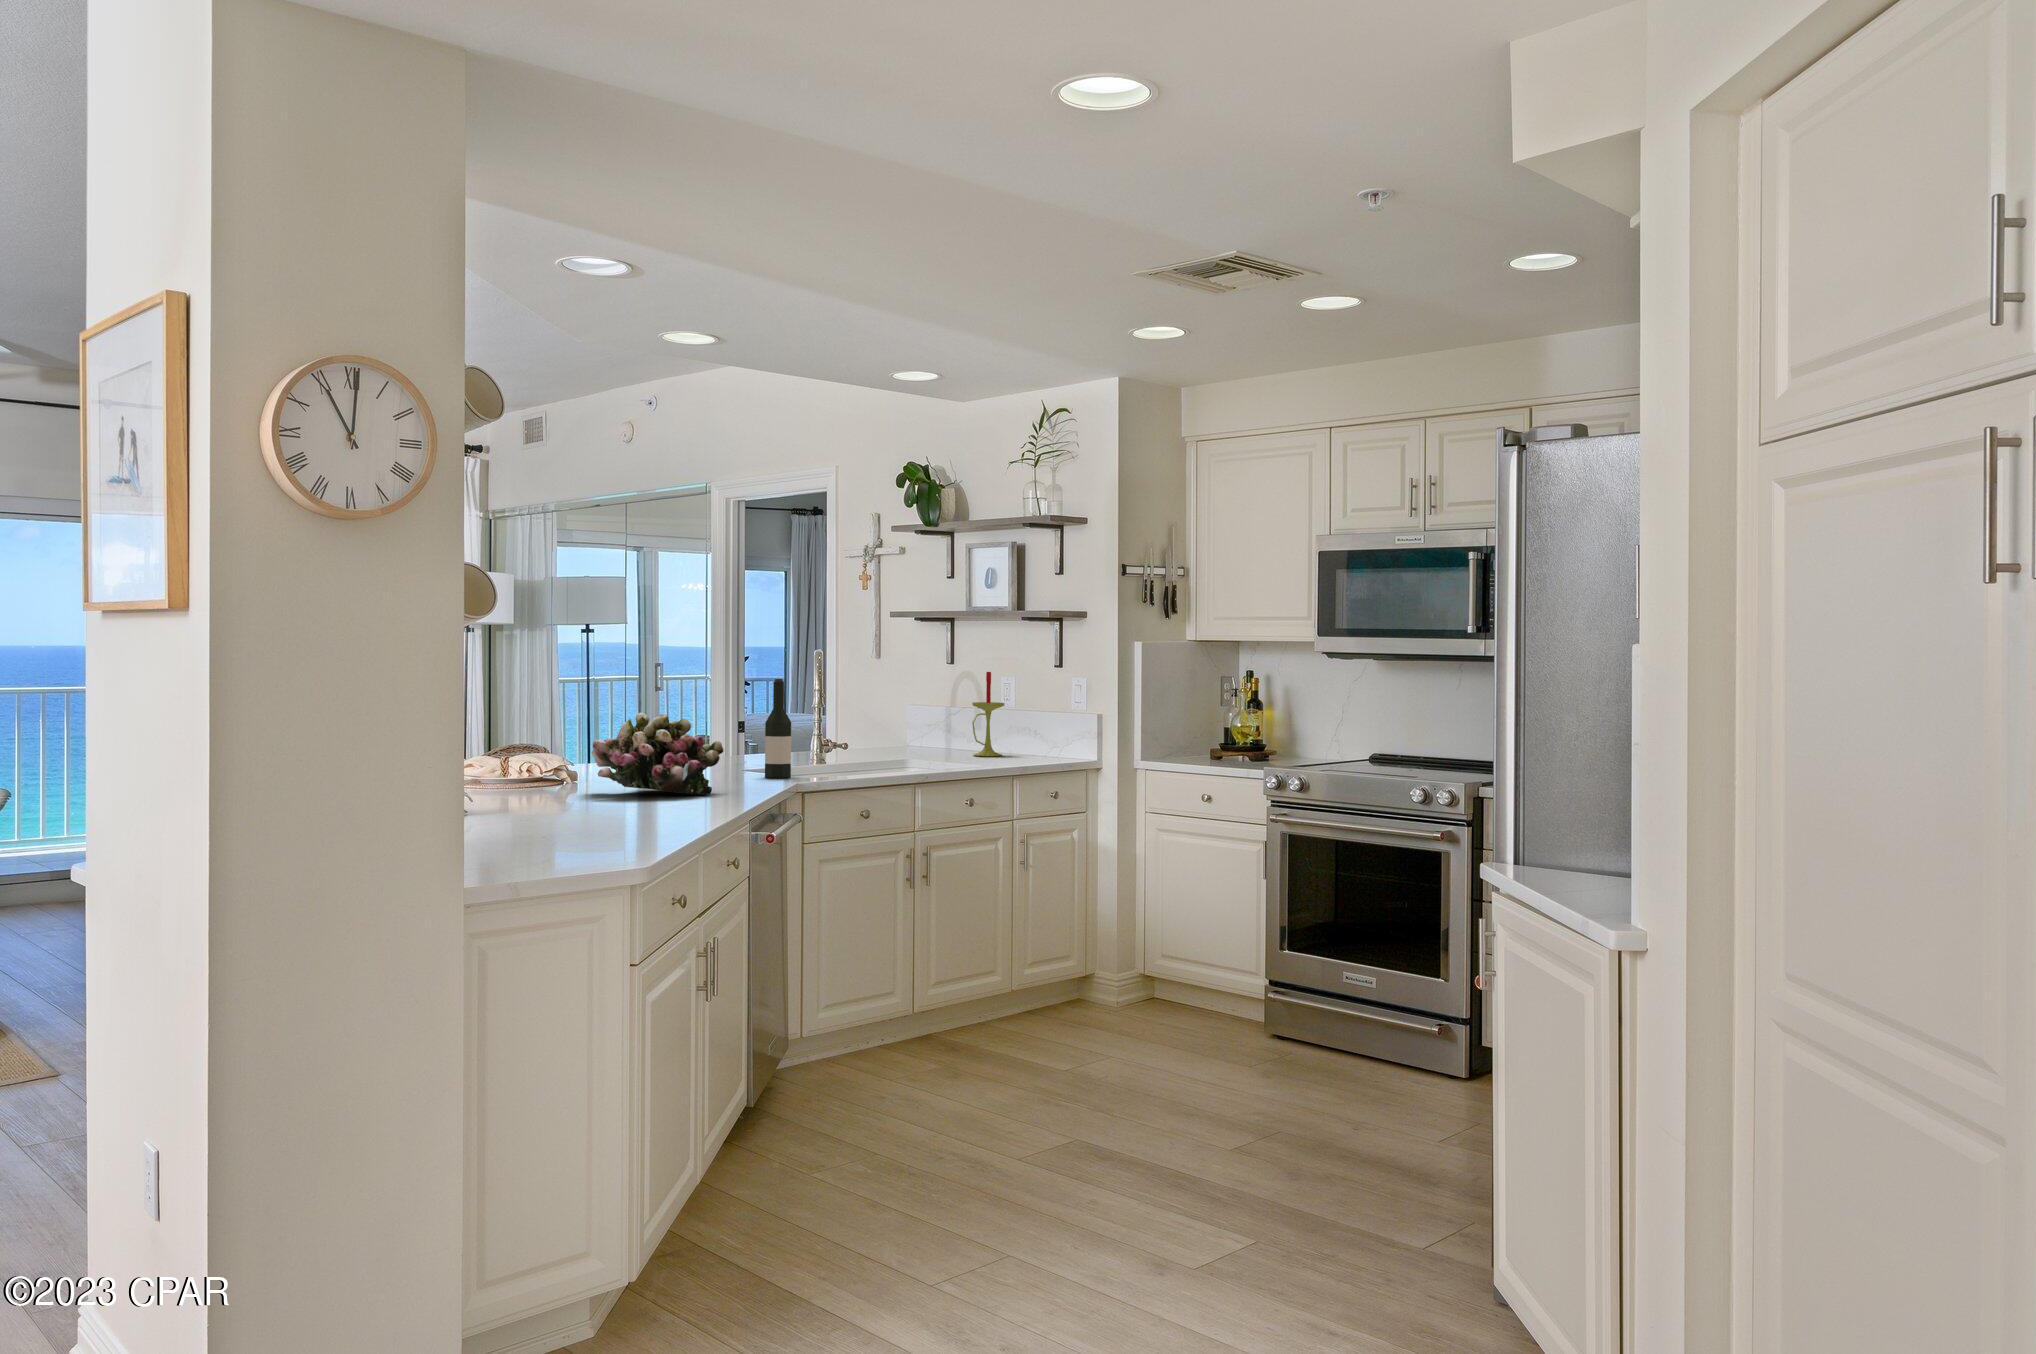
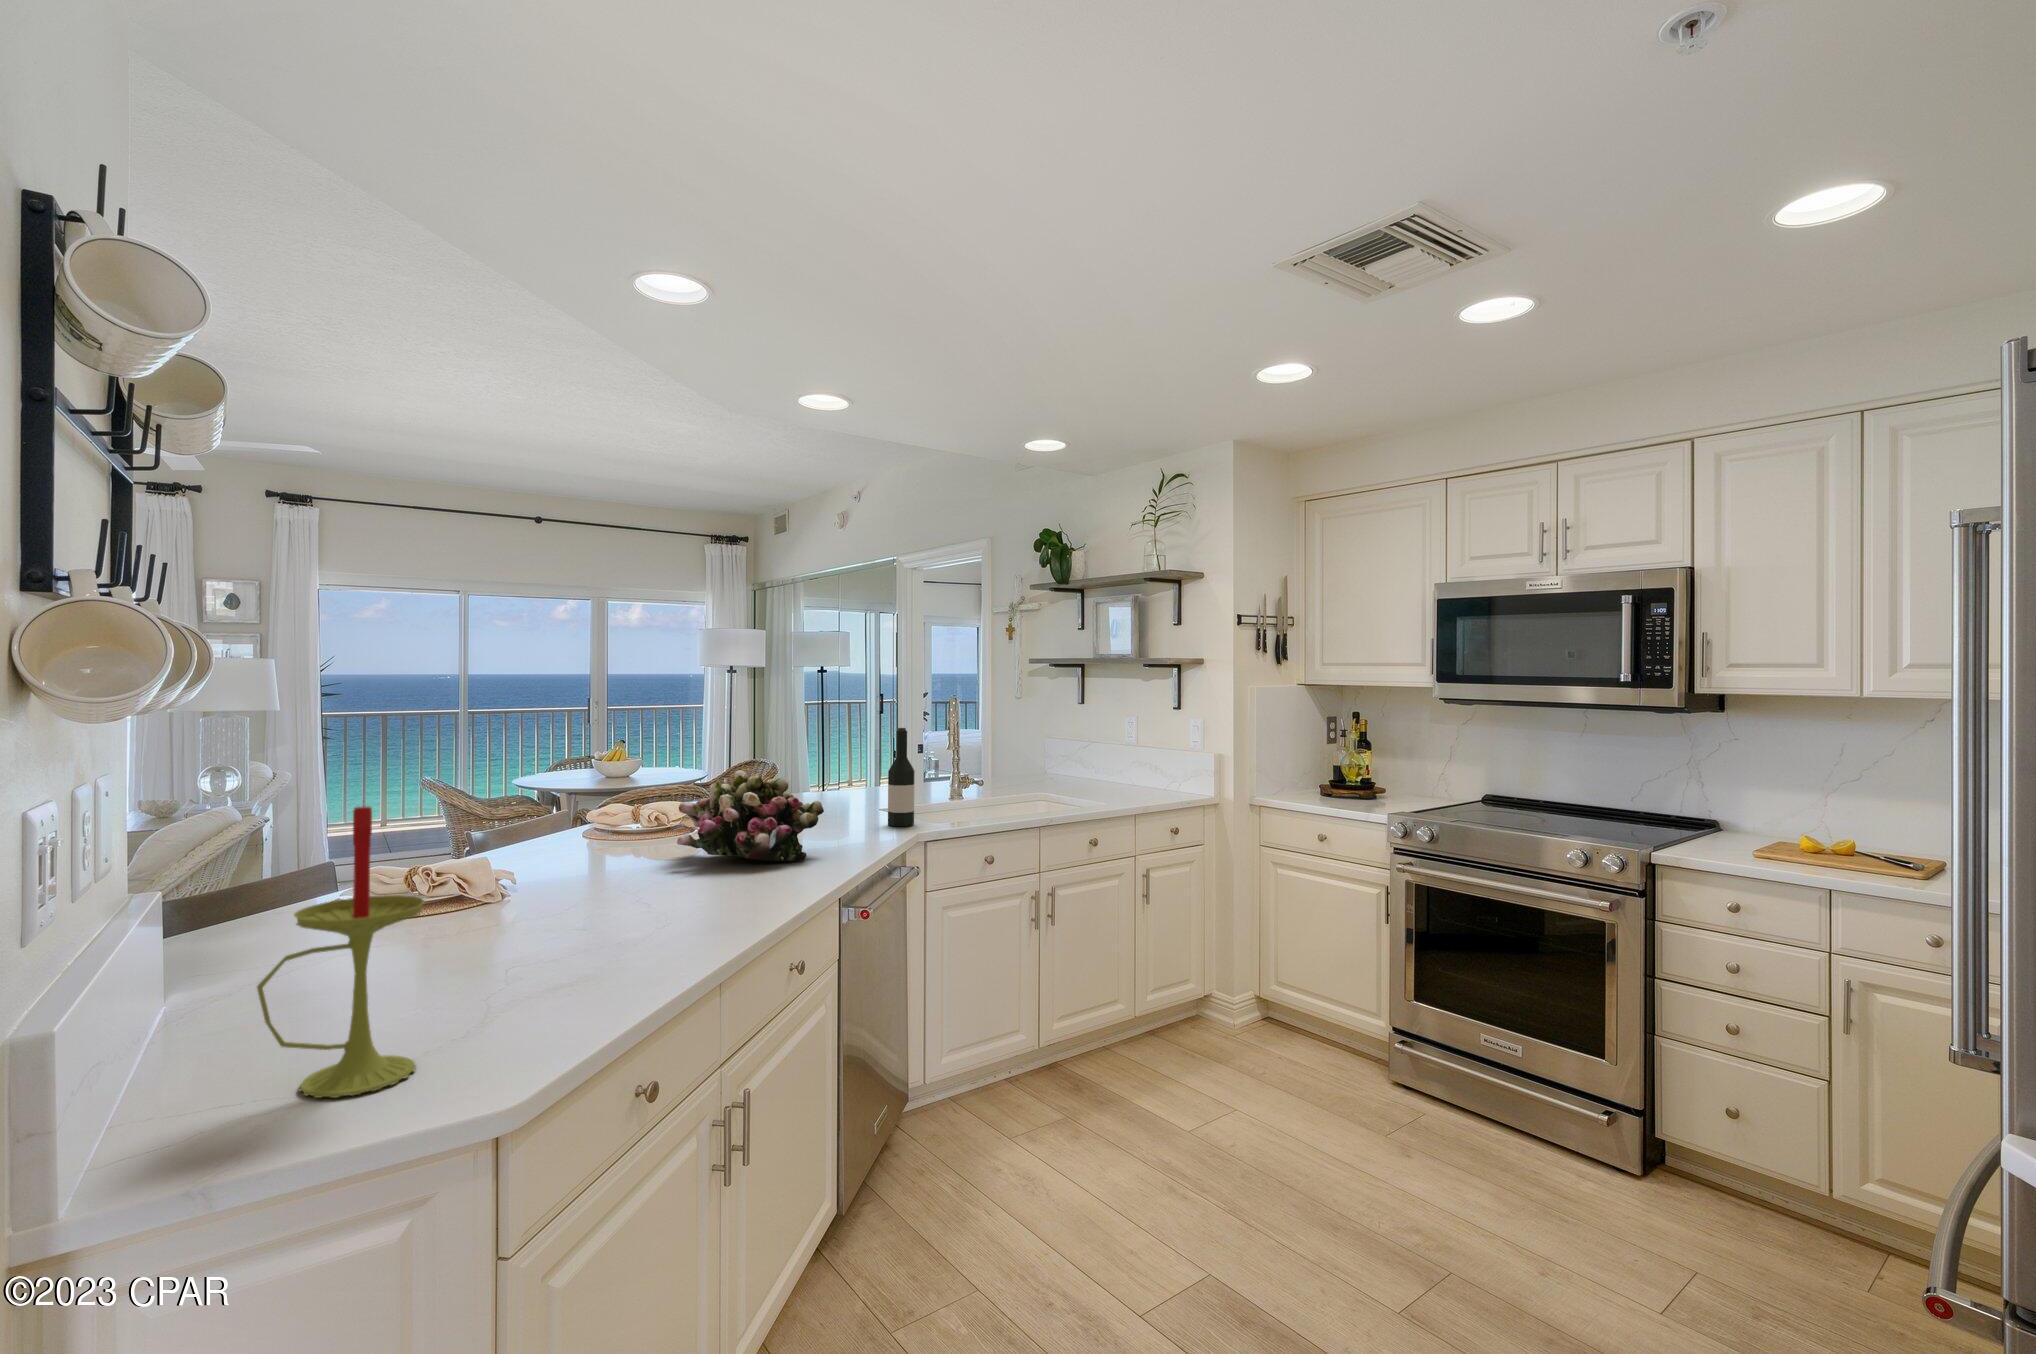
candle: present [972,672,1005,756] -> present [257,806,425,1098]

